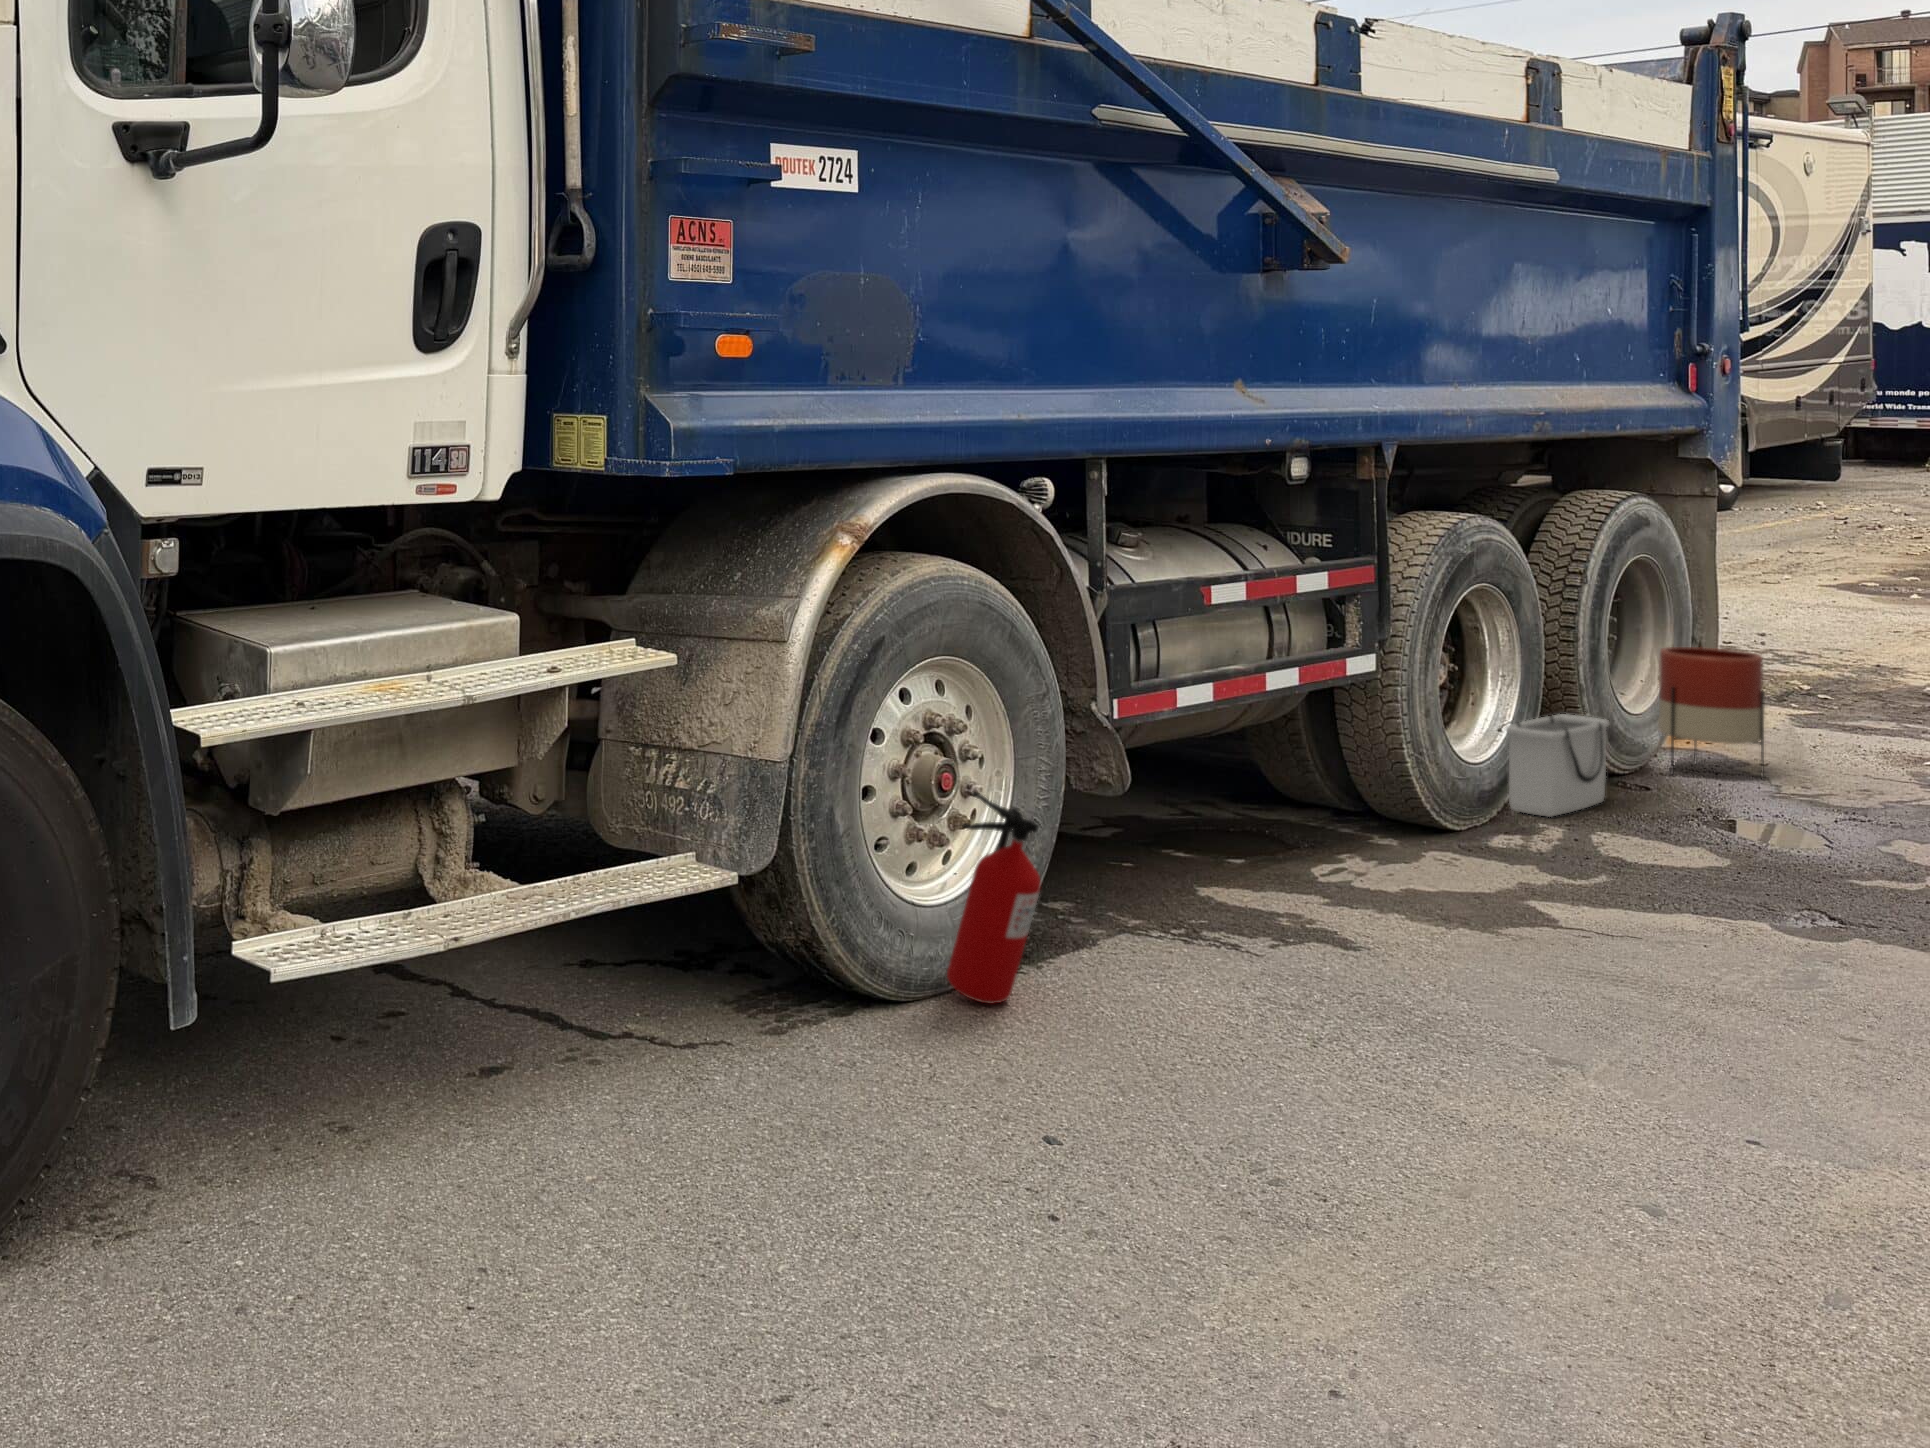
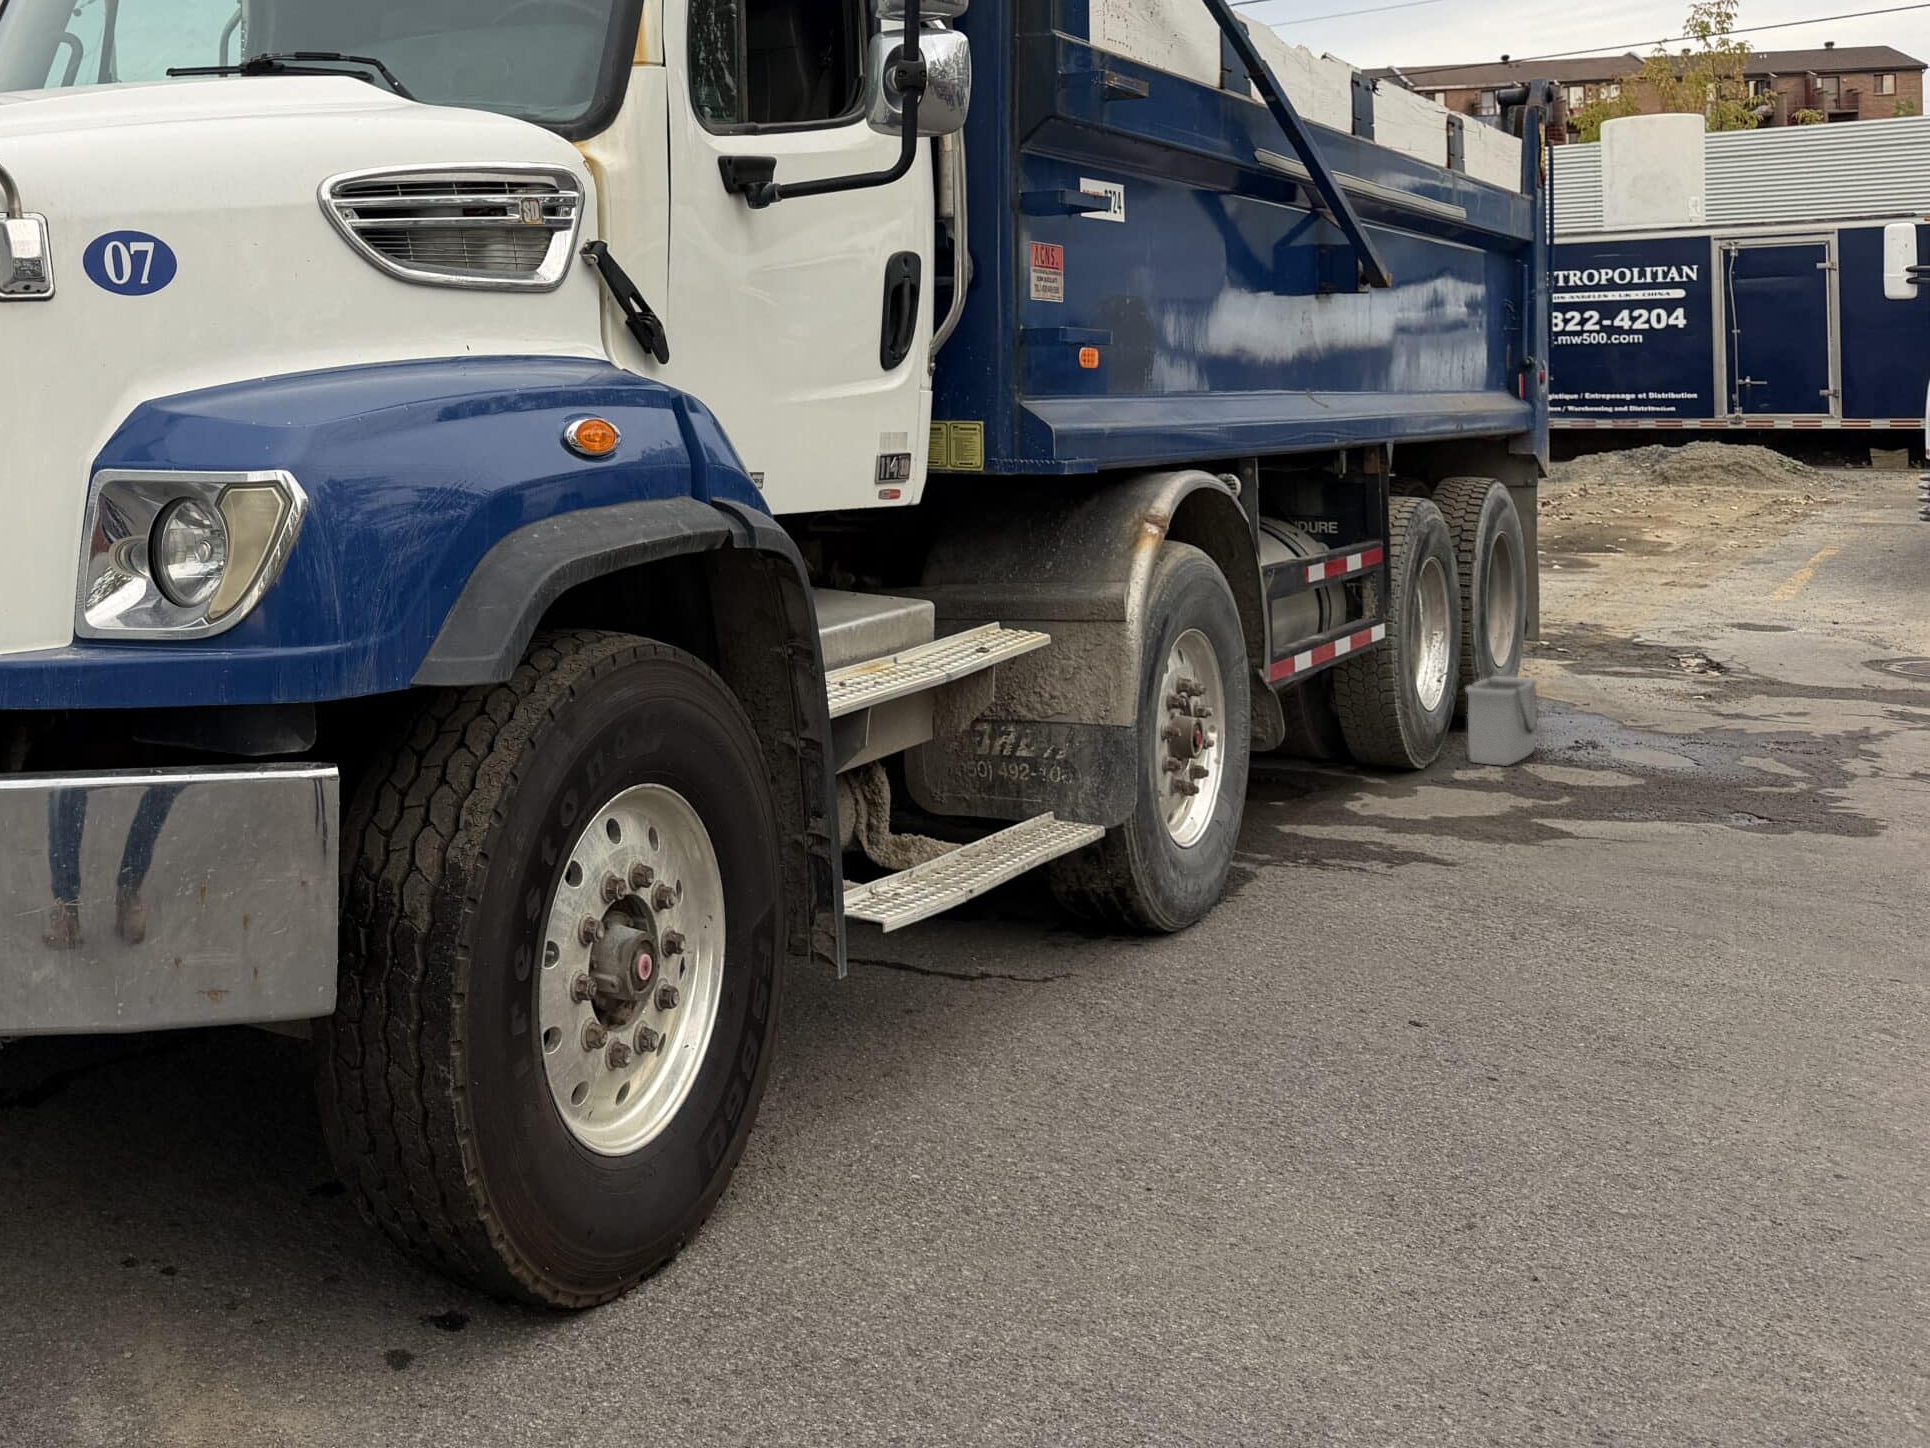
planter: present [1658,647,1765,779] -> none [1543,615,1633,728]
fire extinguisher: present [947,792,1041,1003] -> none [1206,749,1294,938]

